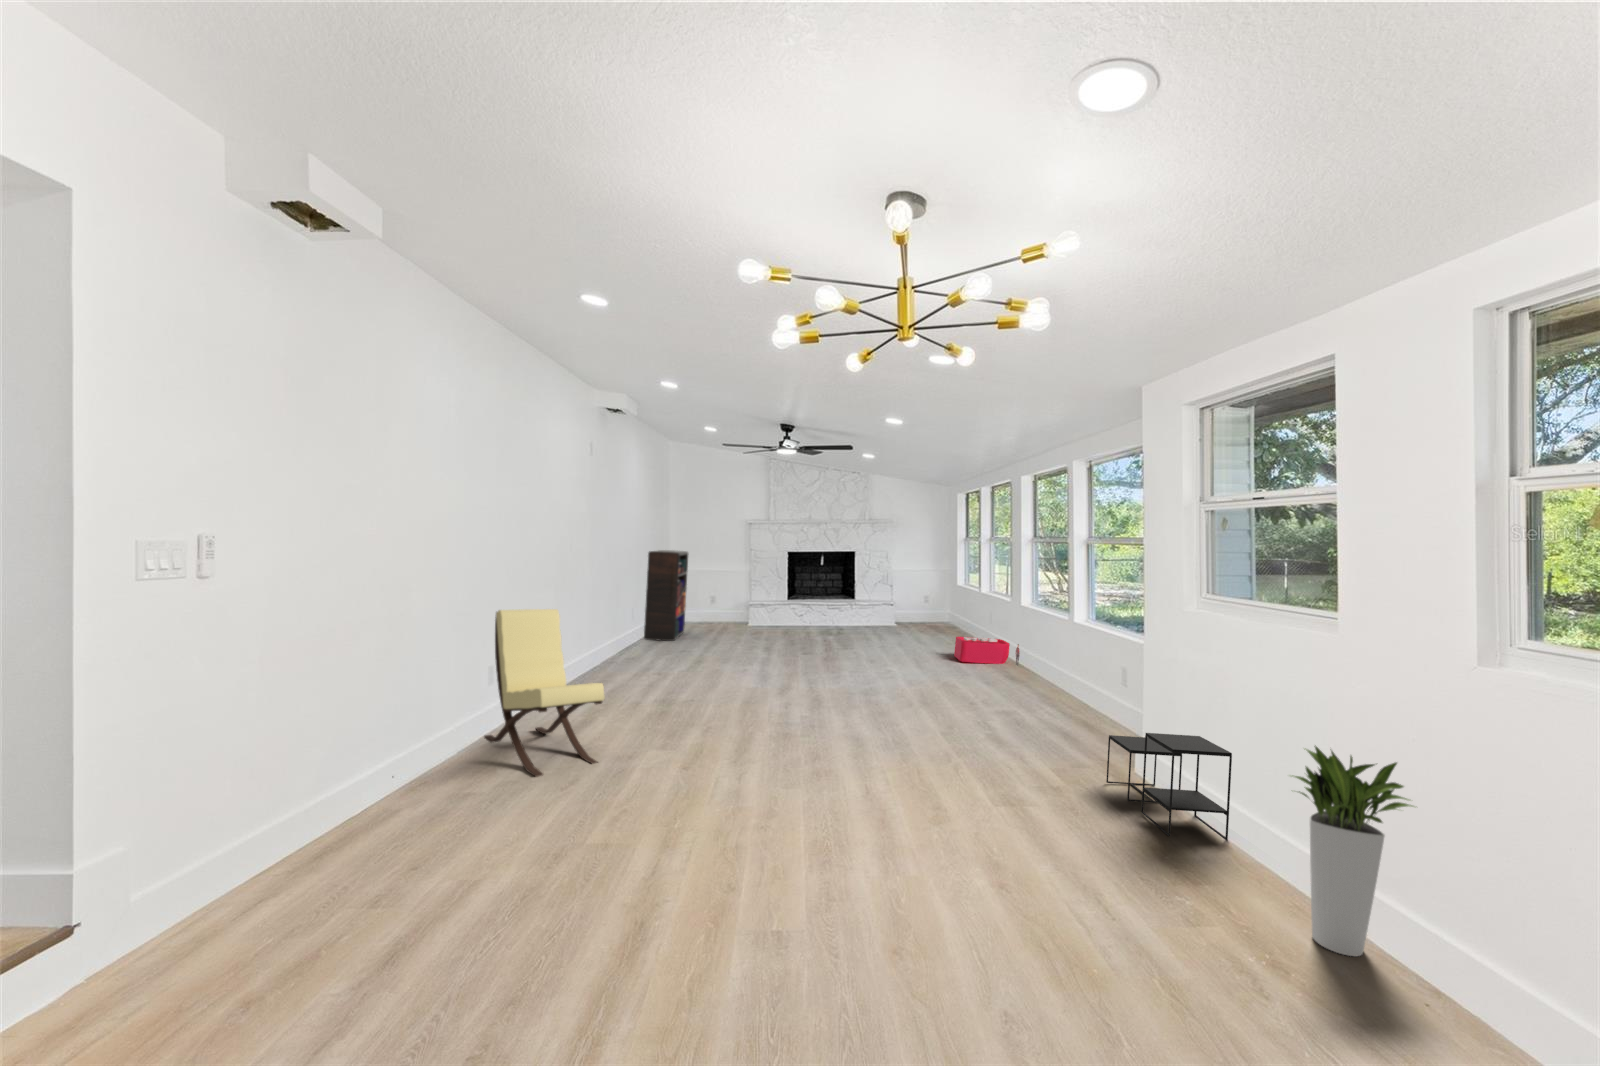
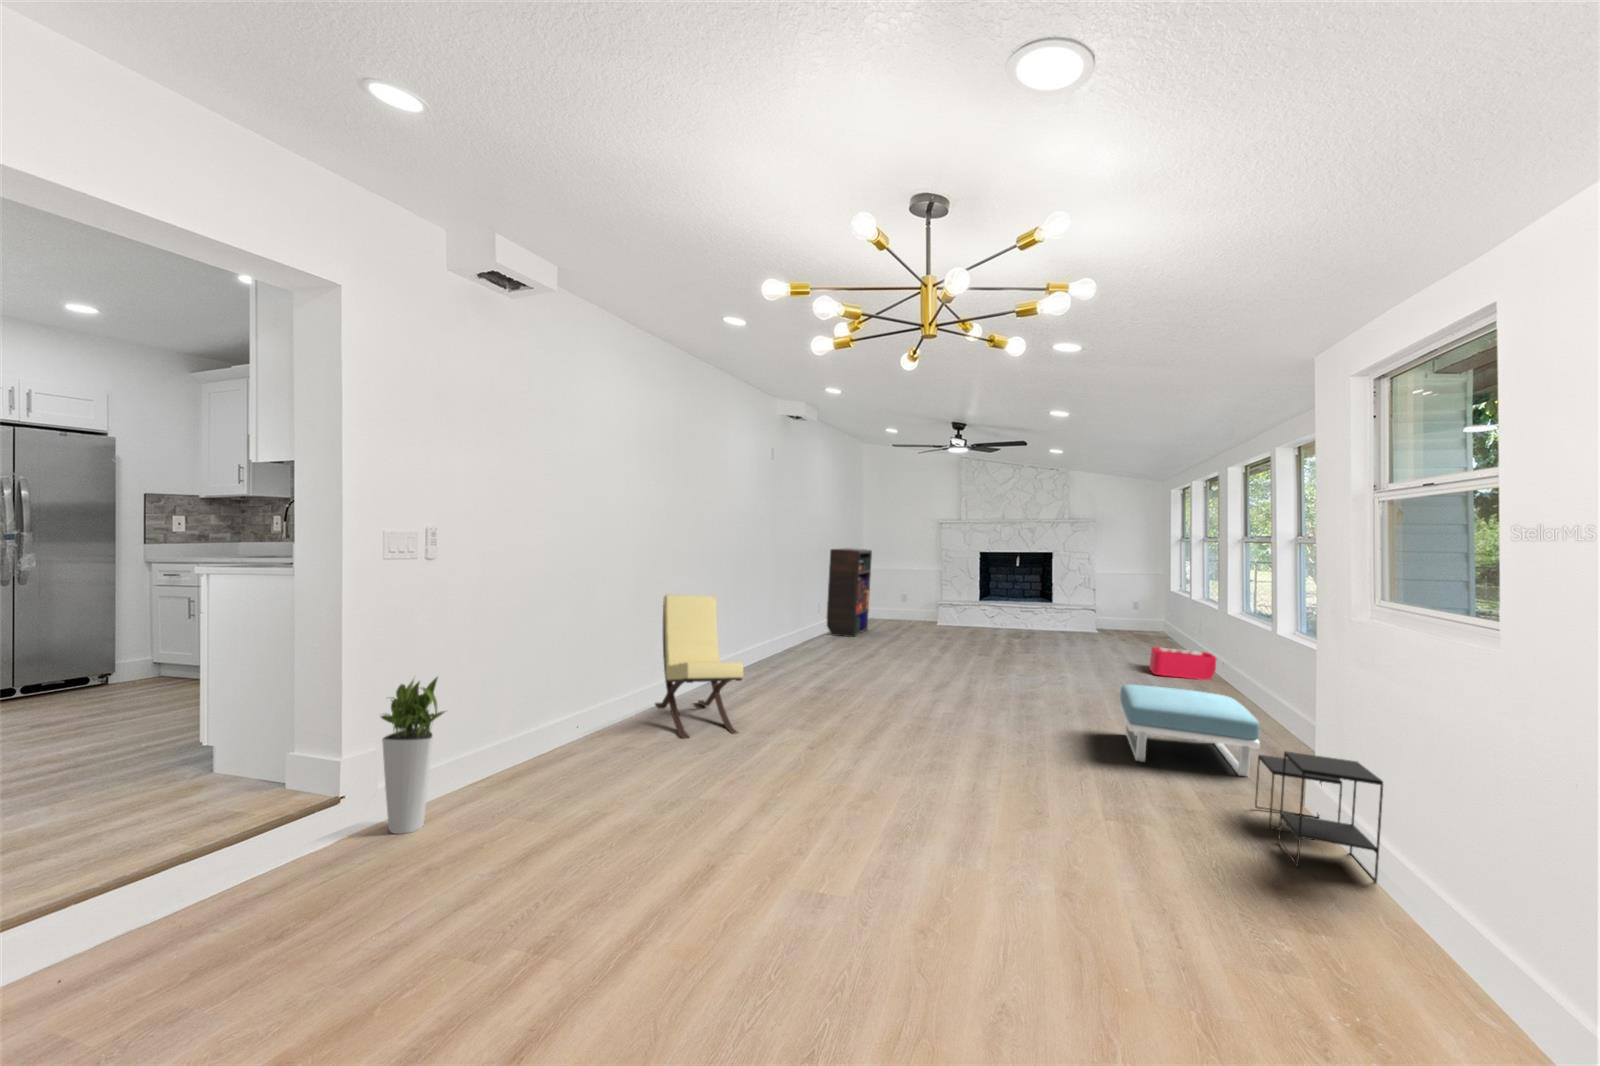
footstool: none [965,677,1093,754] -> present [1120,685,1260,777]
planter: present [1292,746,1413,956] -> present [381,677,445,834]

